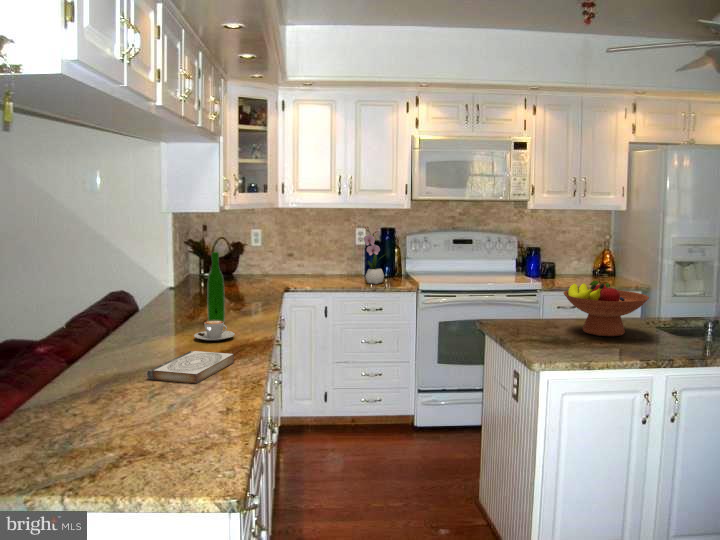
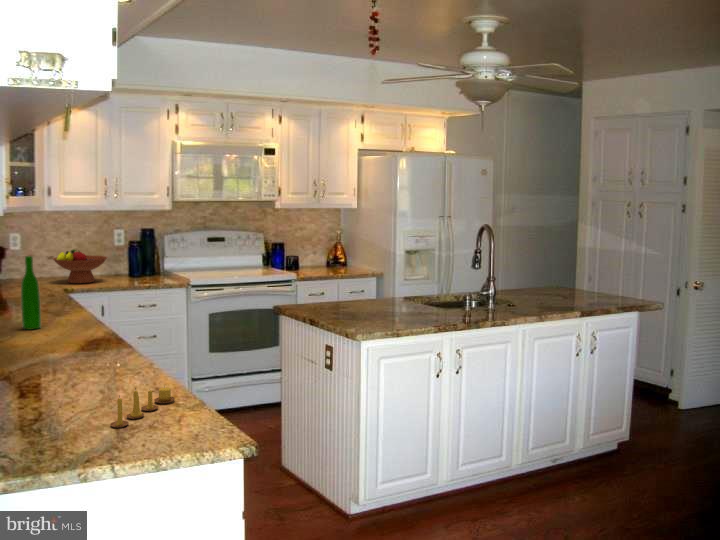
flower arrangement: present [363,227,384,284] -> none [132,227,155,283]
fruit bowl: present [564,281,649,336] -> present [53,249,107,283]
coffee cup: present [194,321,234,341] -> none [31,323,75,344]
book: present [147,351,234,384] -> none [39,350,107,380]
candle: none [129,405,229,448] -> present [110,387,175,427]

